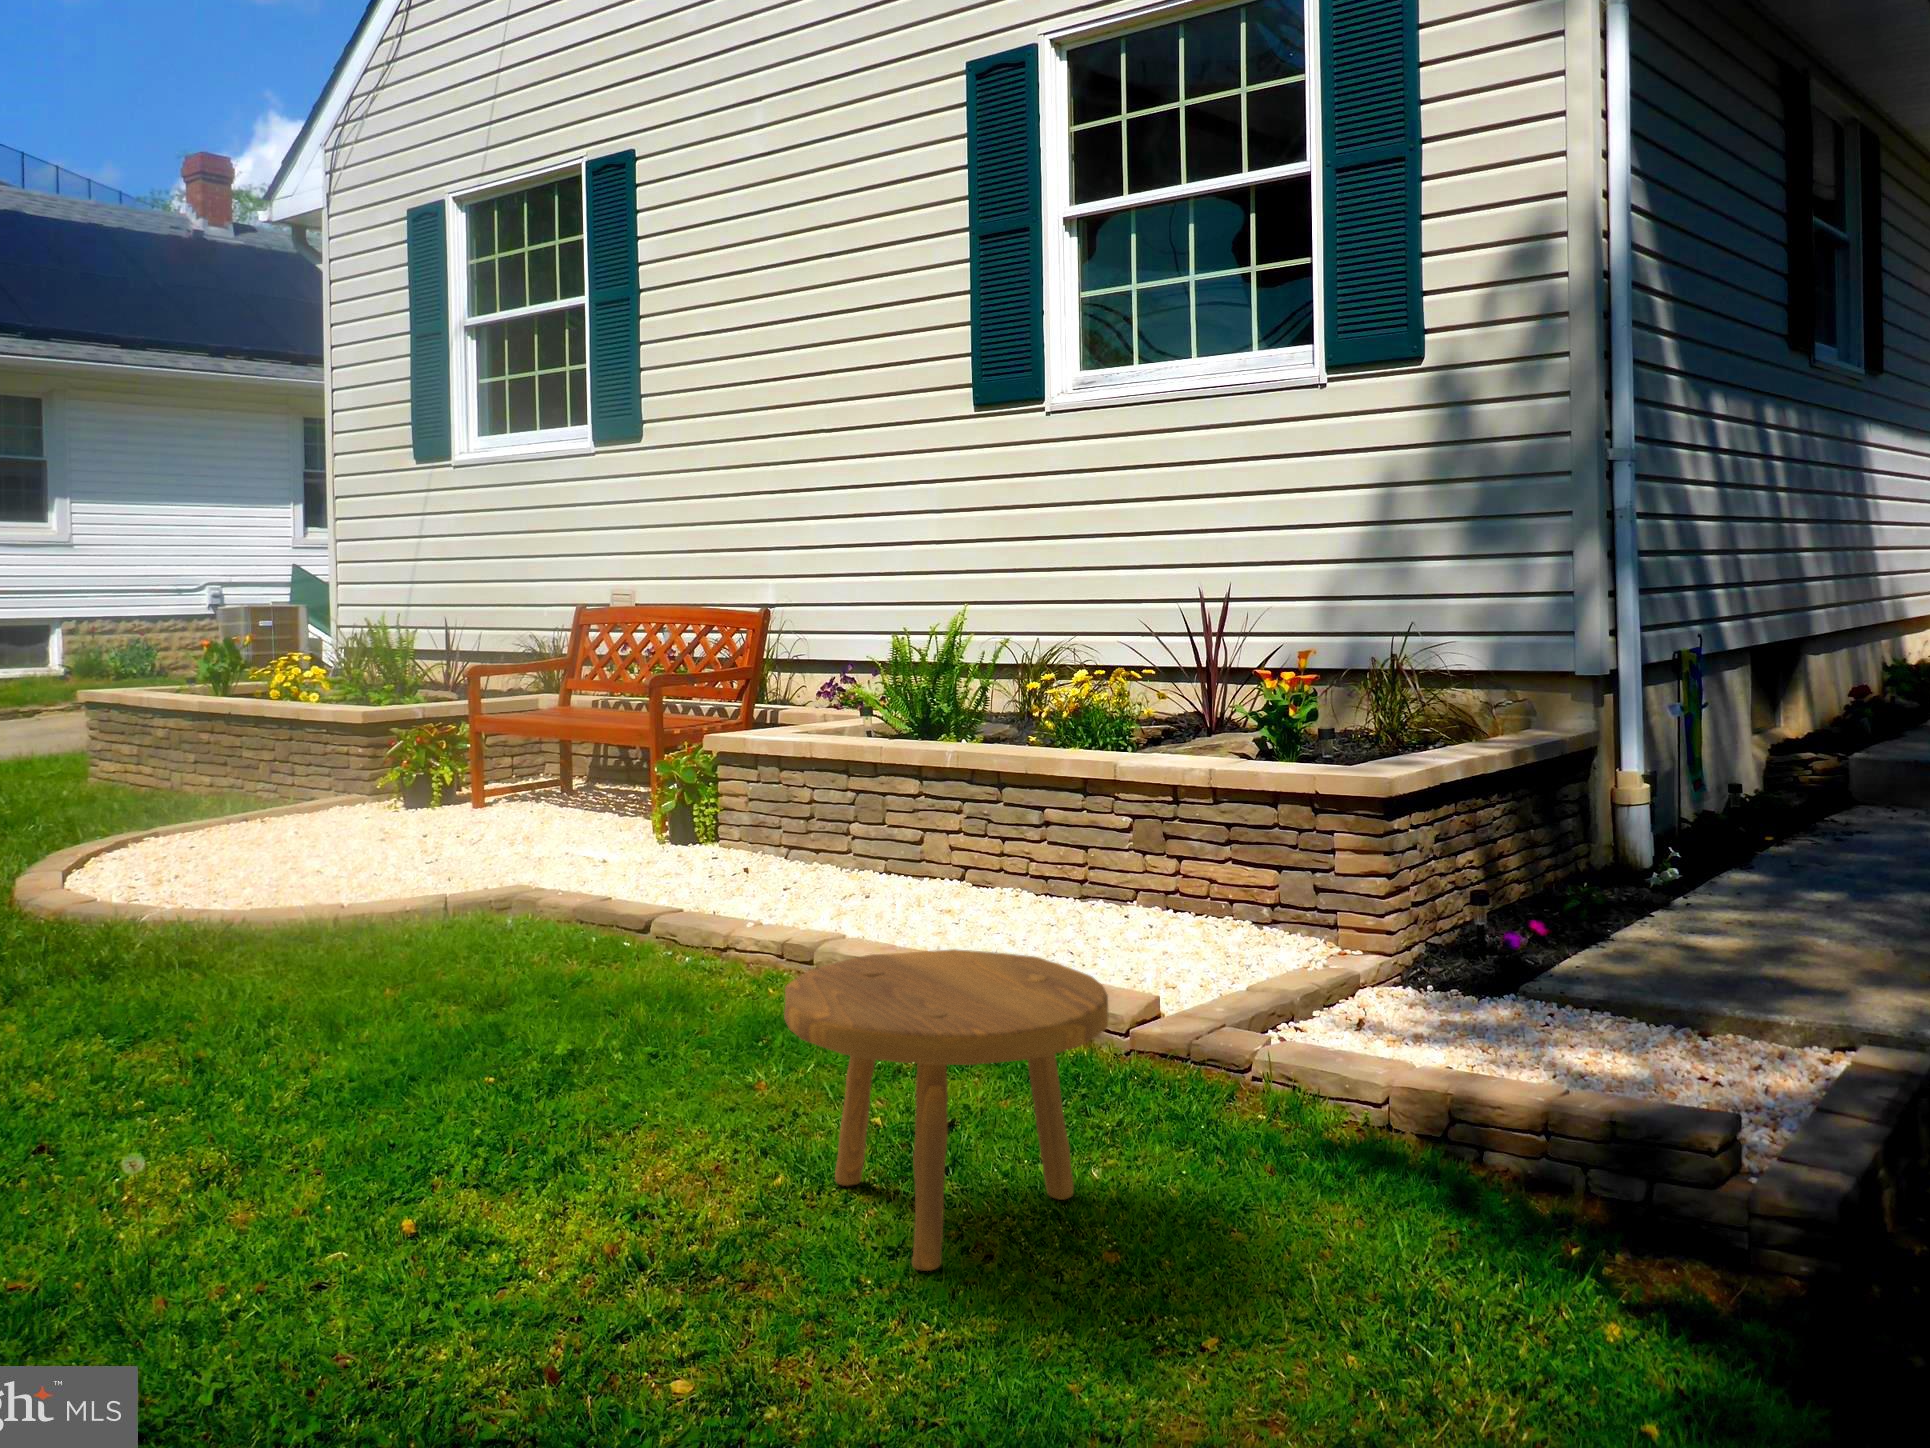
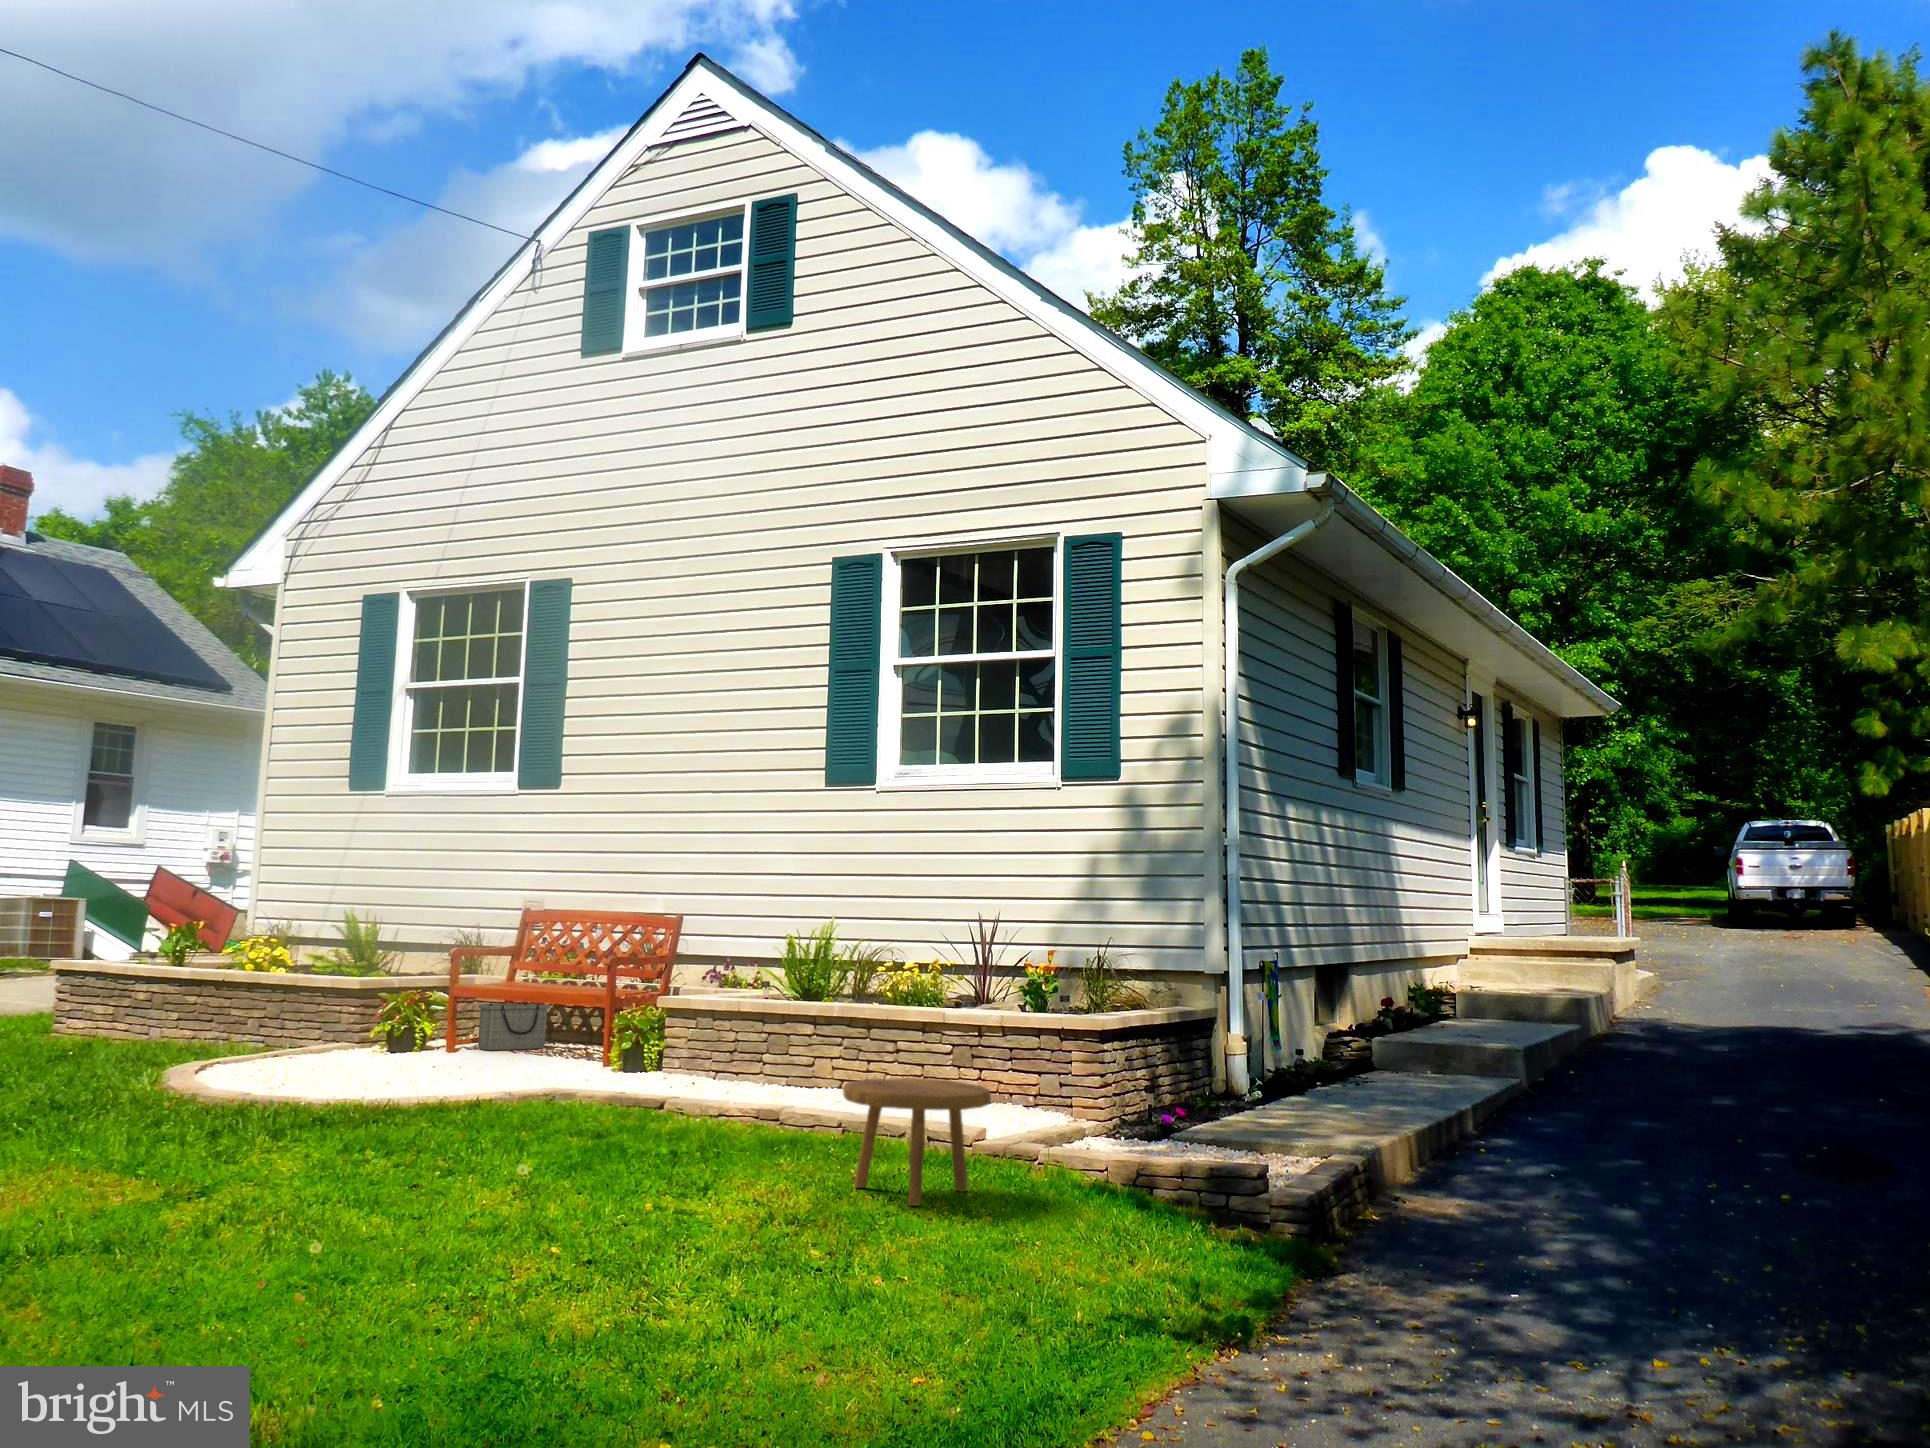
basket: none [531,732,626,798] -> present [478,1003,550,1051]

